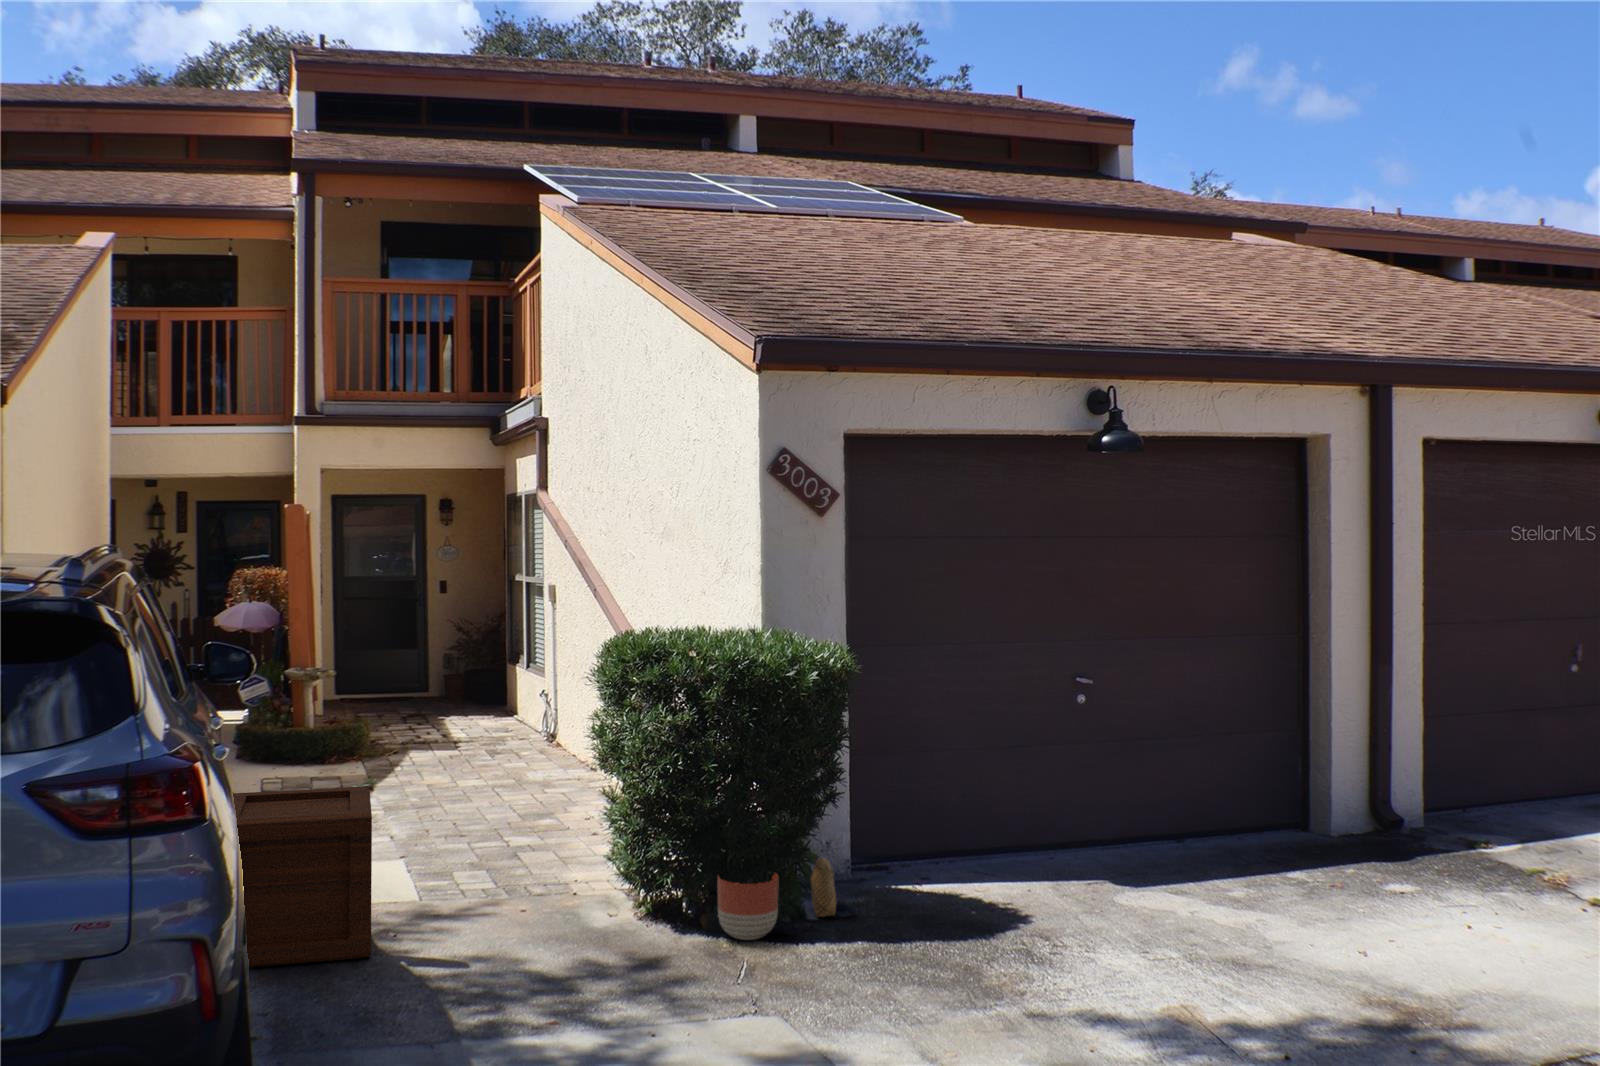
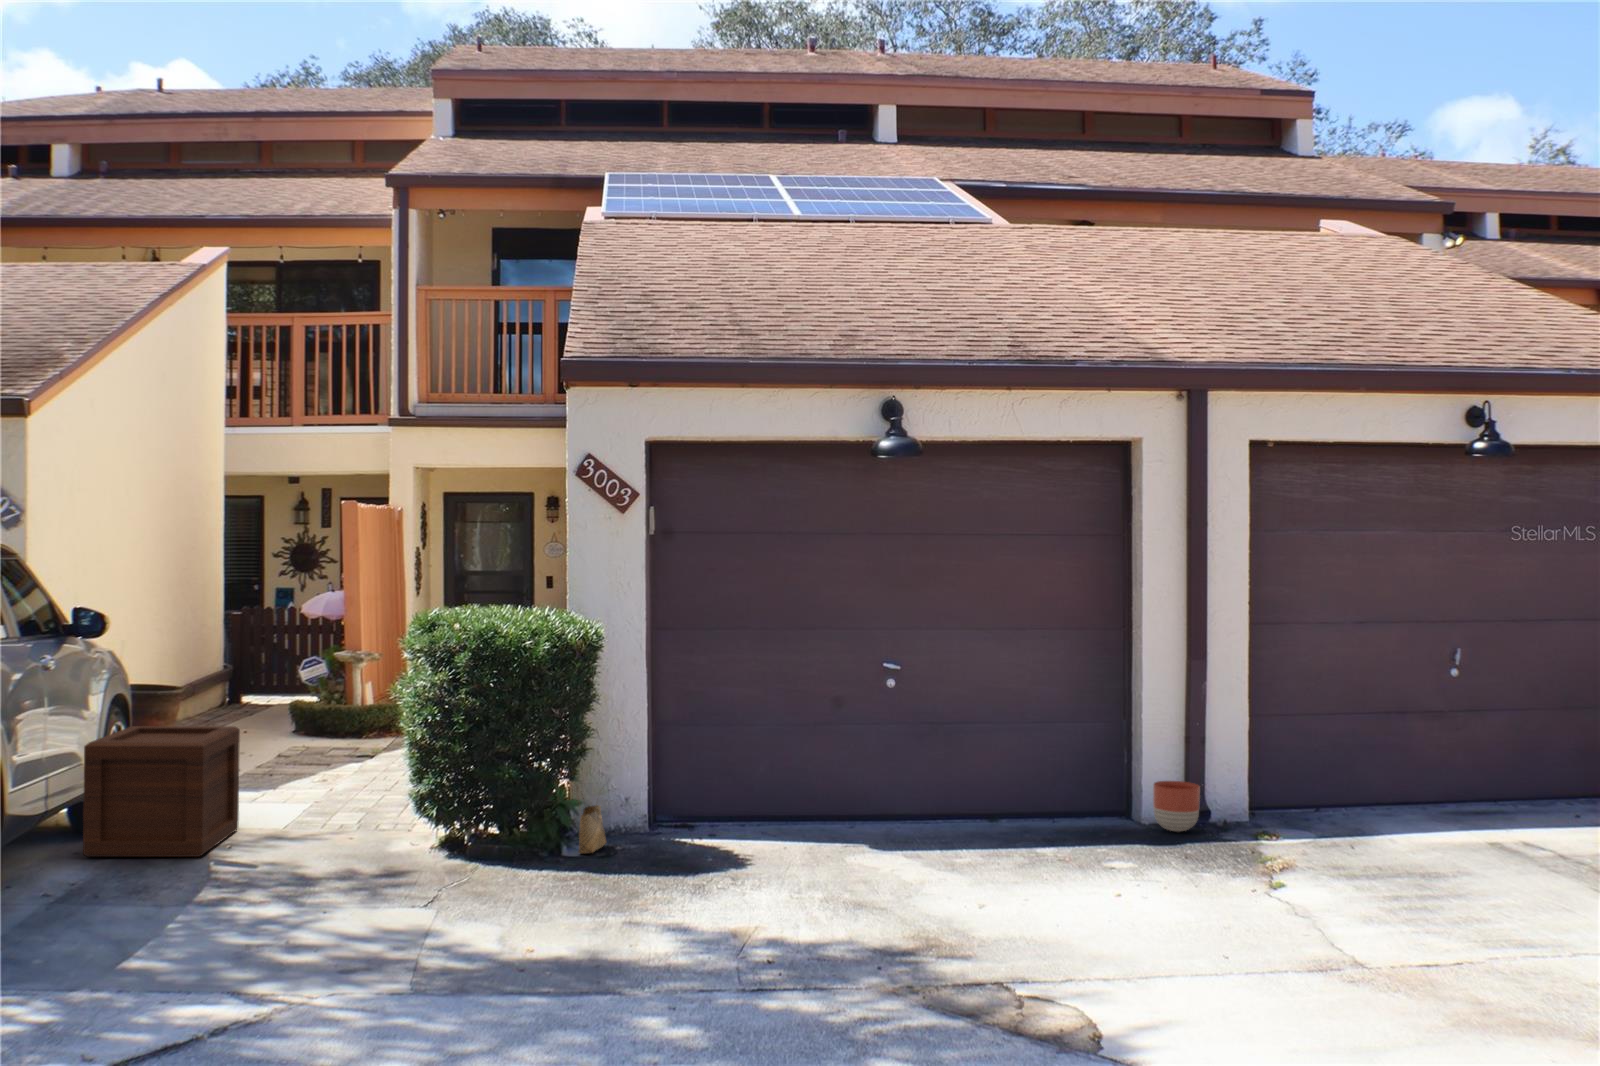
planter: present [718,874,779,940] -> present [1153,781,1200,832]

